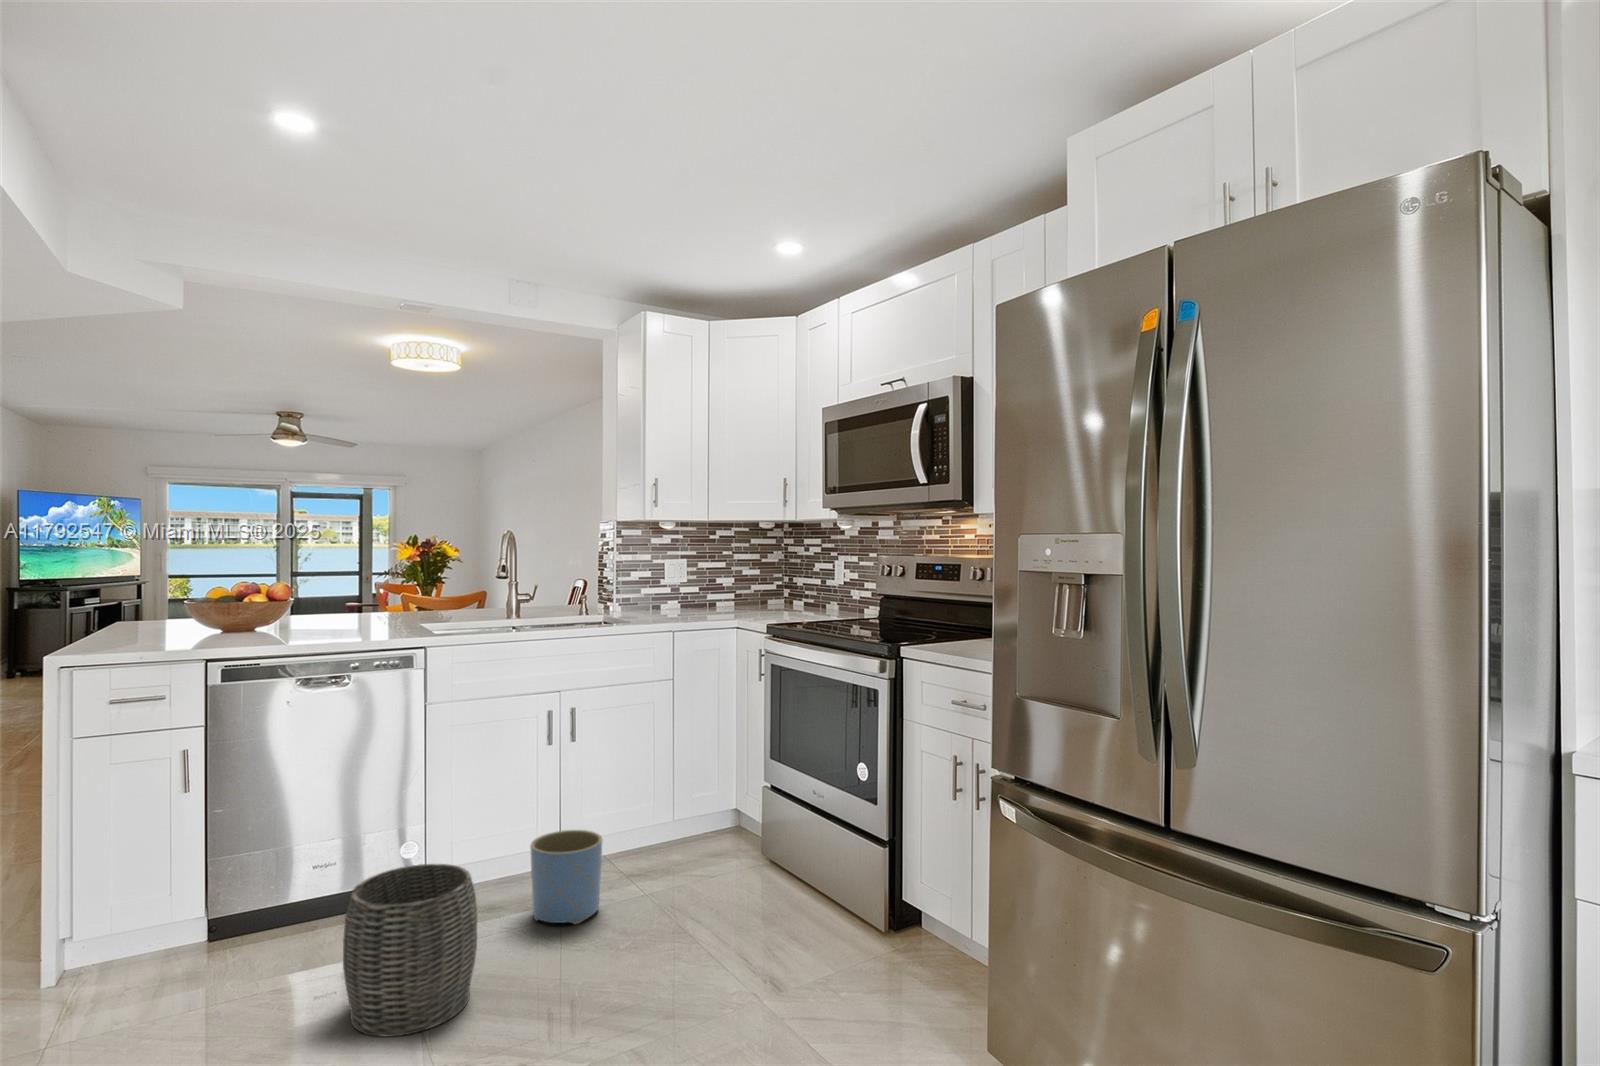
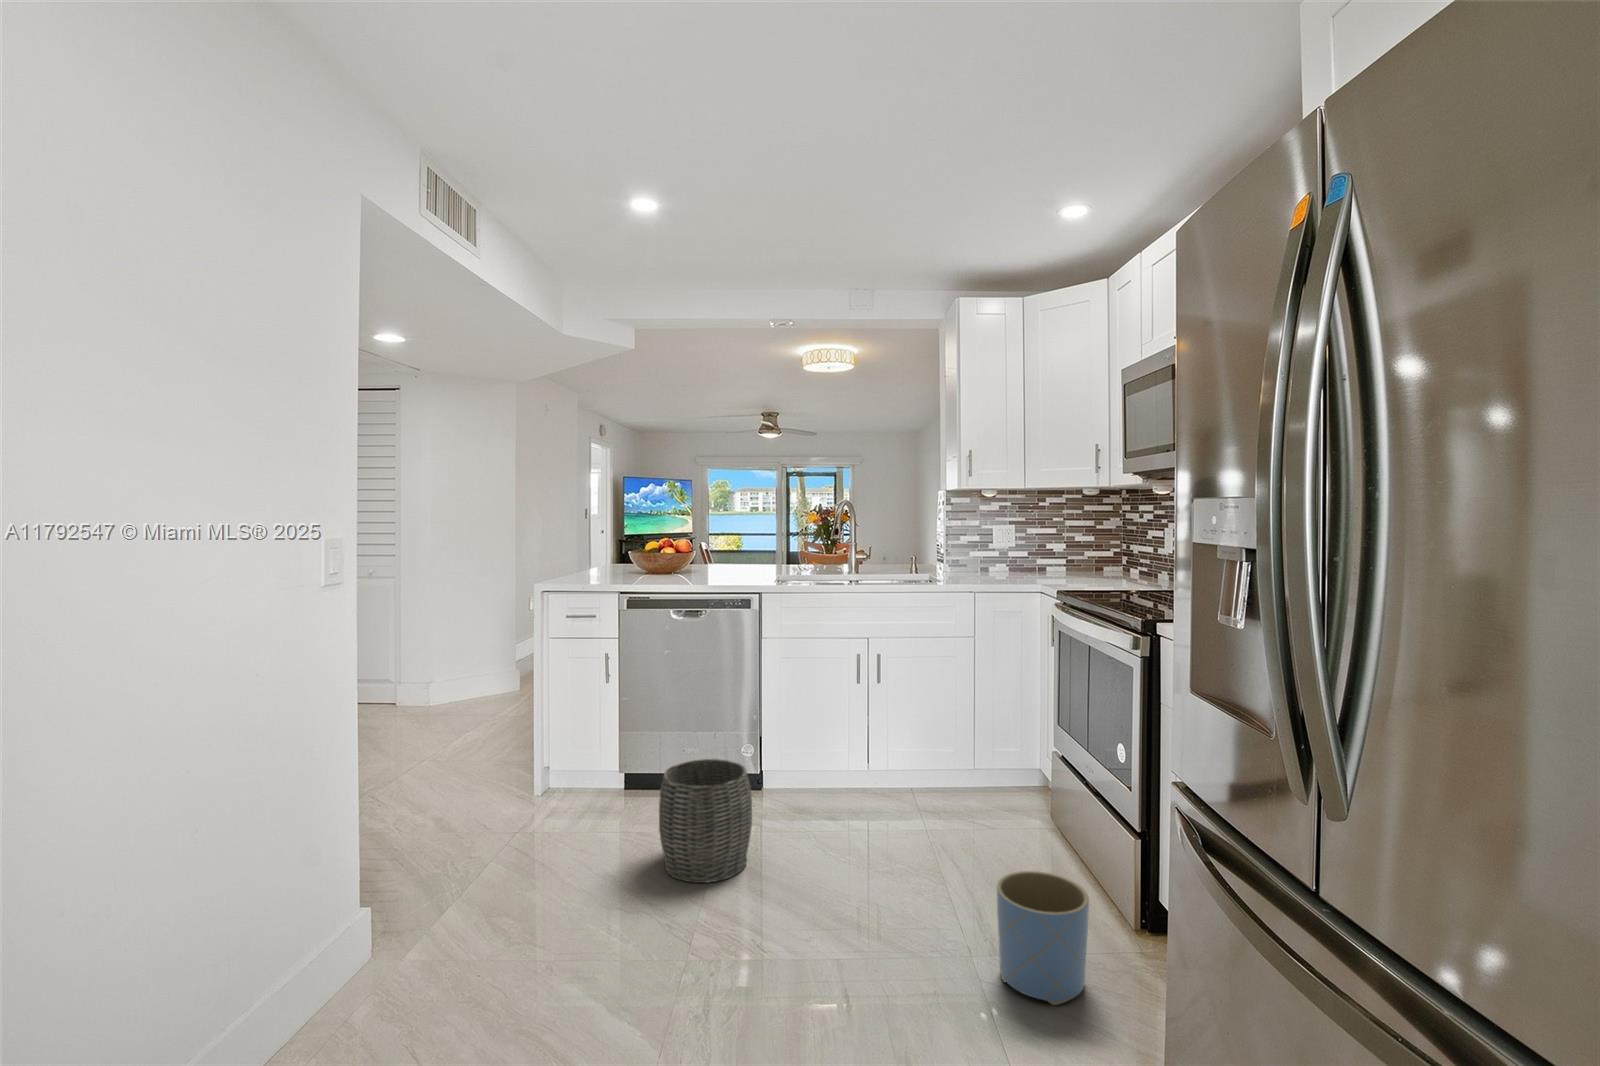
planter: present [531,830,602,924] -> present [997,871,1089,1005]

